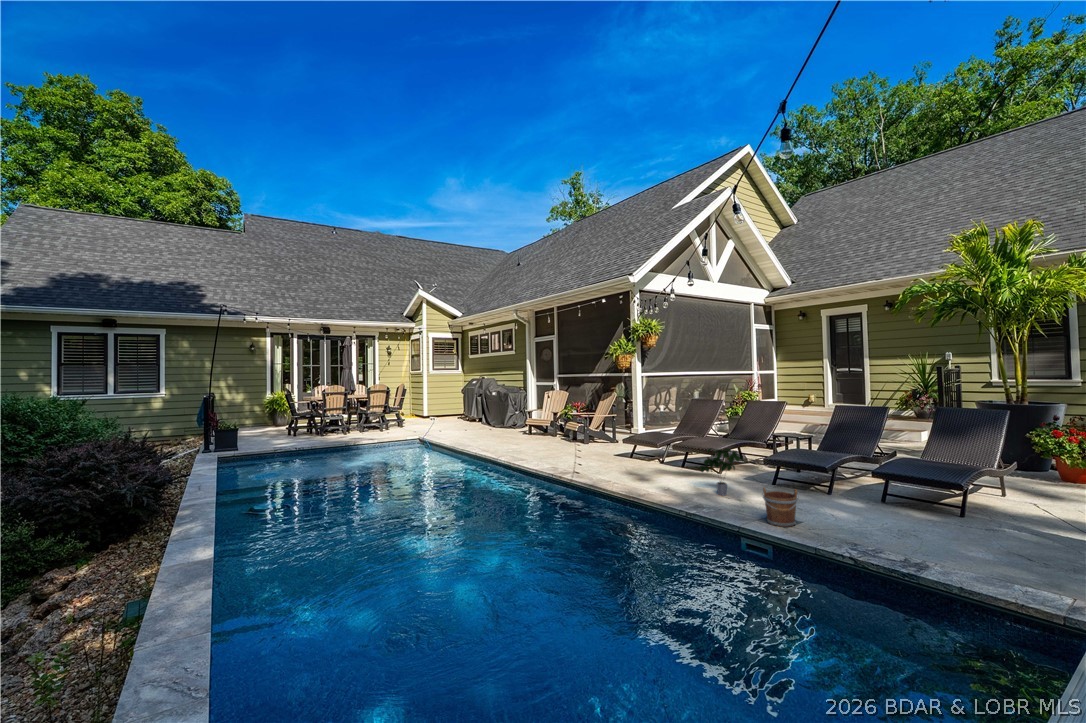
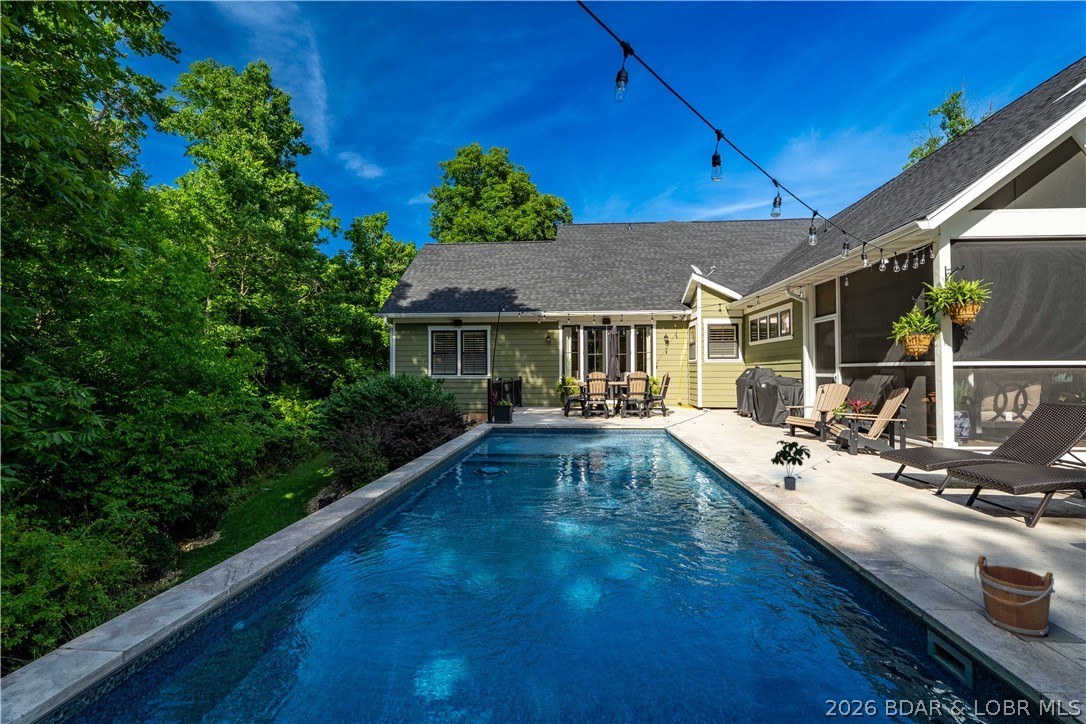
potted plant: present [700,448,743,496] -> present [771,441,811,490]

